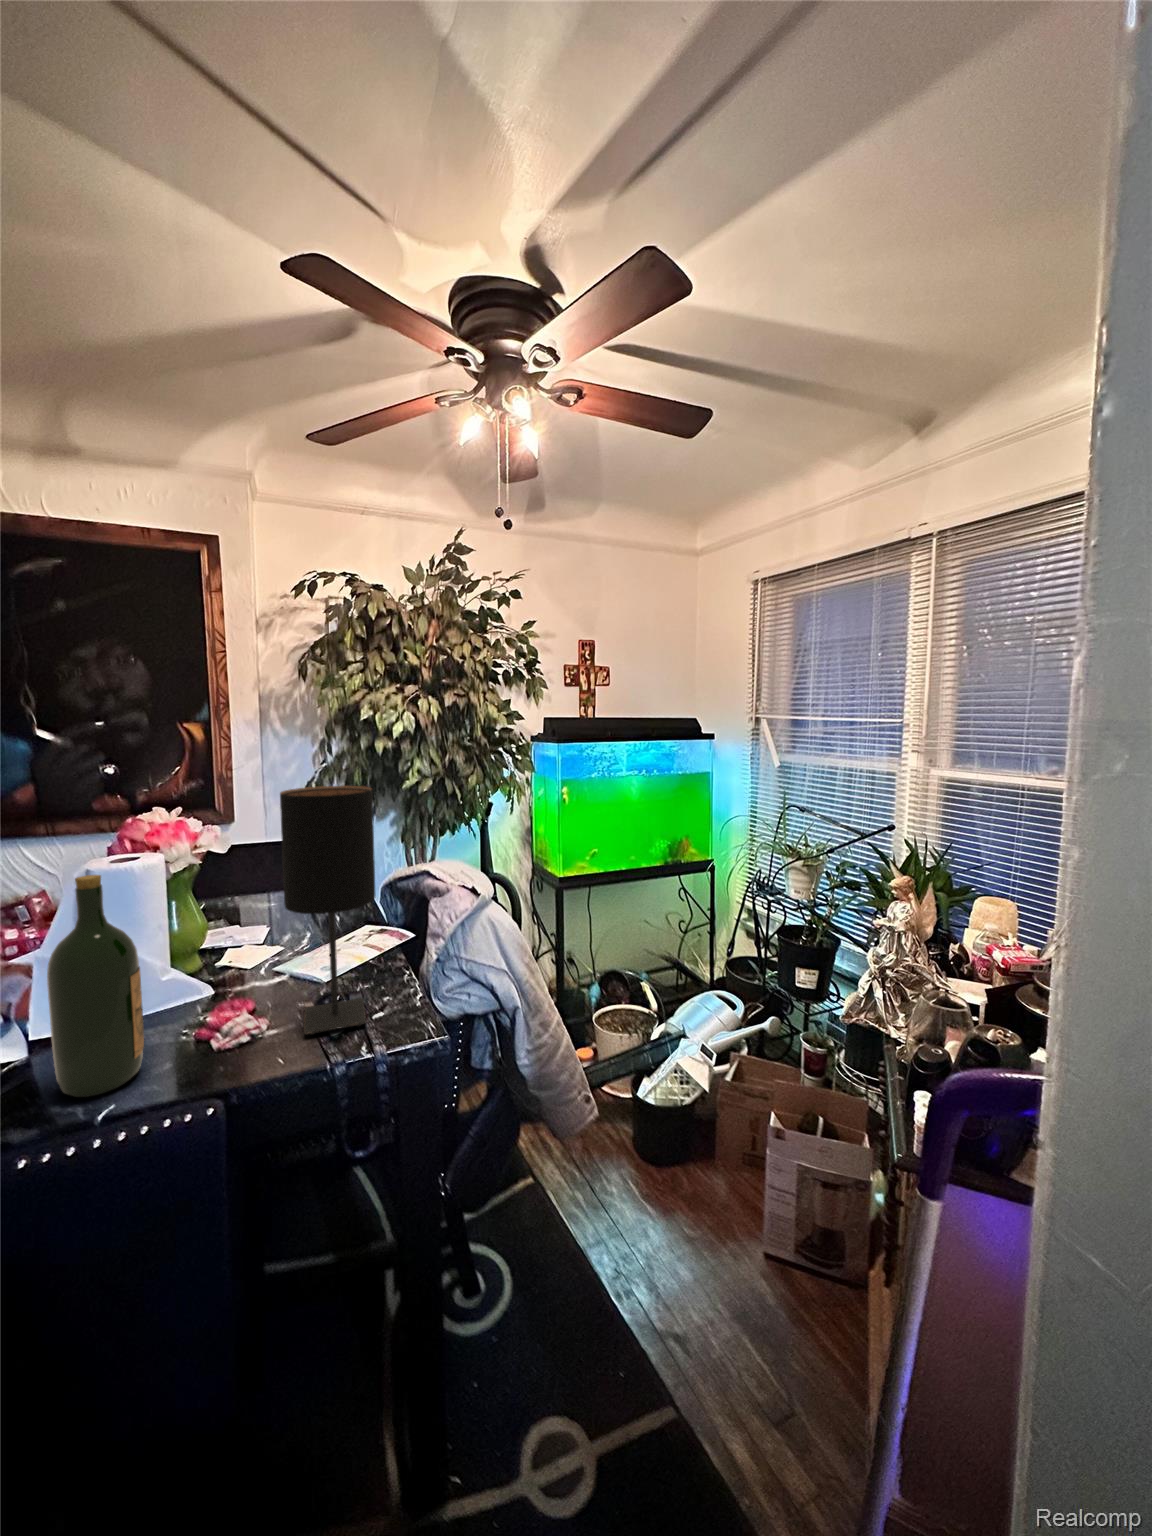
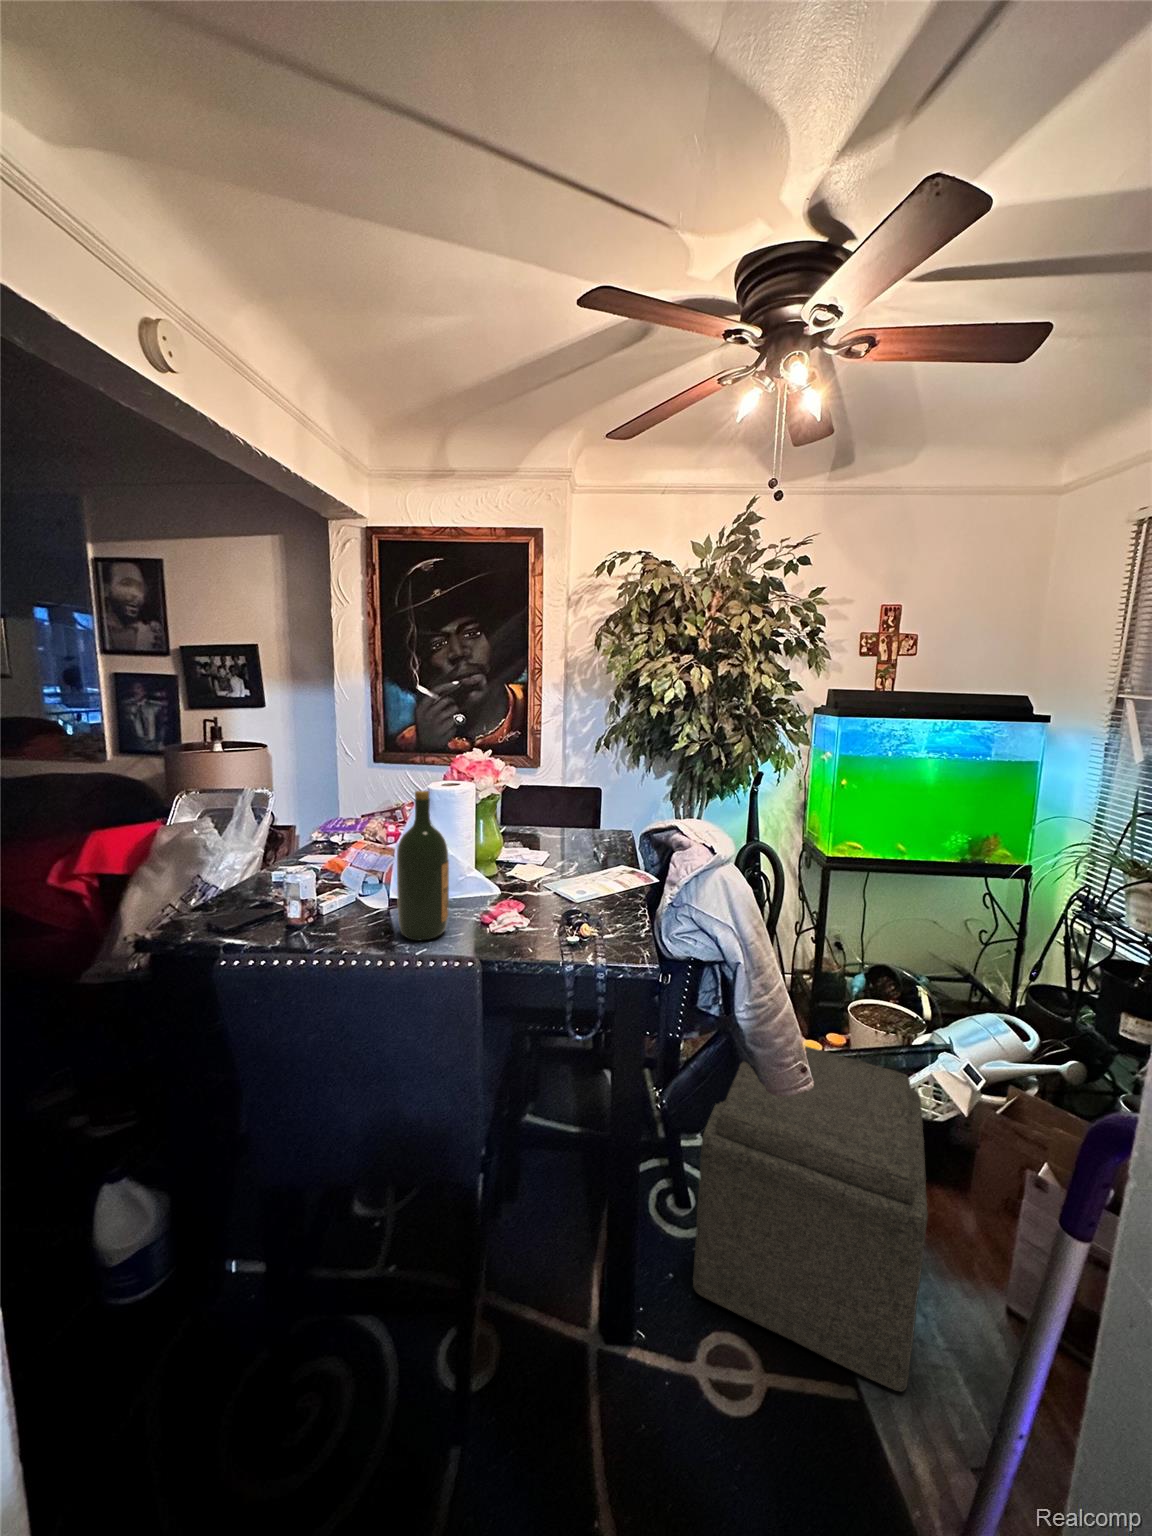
table lamp: present [280,786,375,1035] -> none [546,741,616,940]
ottoman: none [500,1072,717,1394] -> present [693,1046,928,1391]

